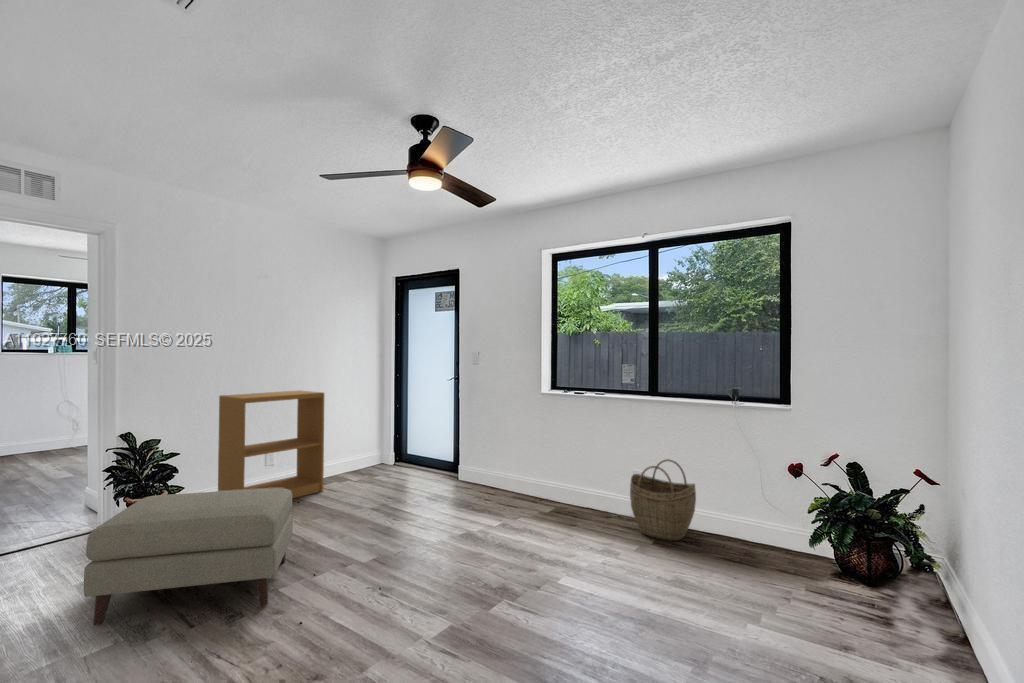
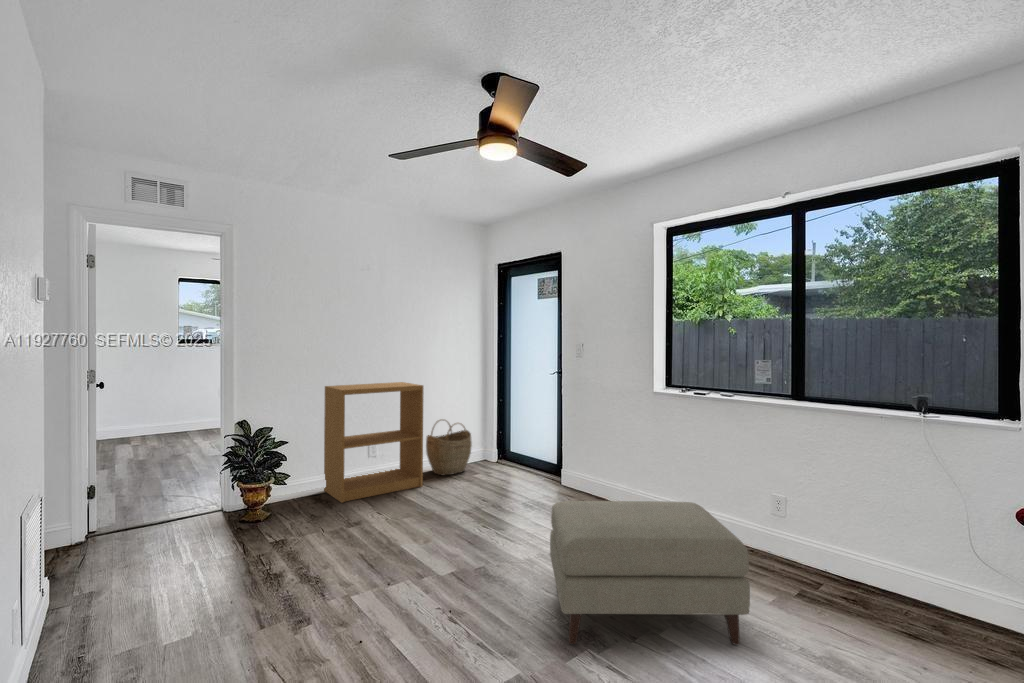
woven basket: present [630,459,696,541] -> present [426,420,472,475]
ottoman: present [84,488,293,625] -> present [550,501,750,645]

